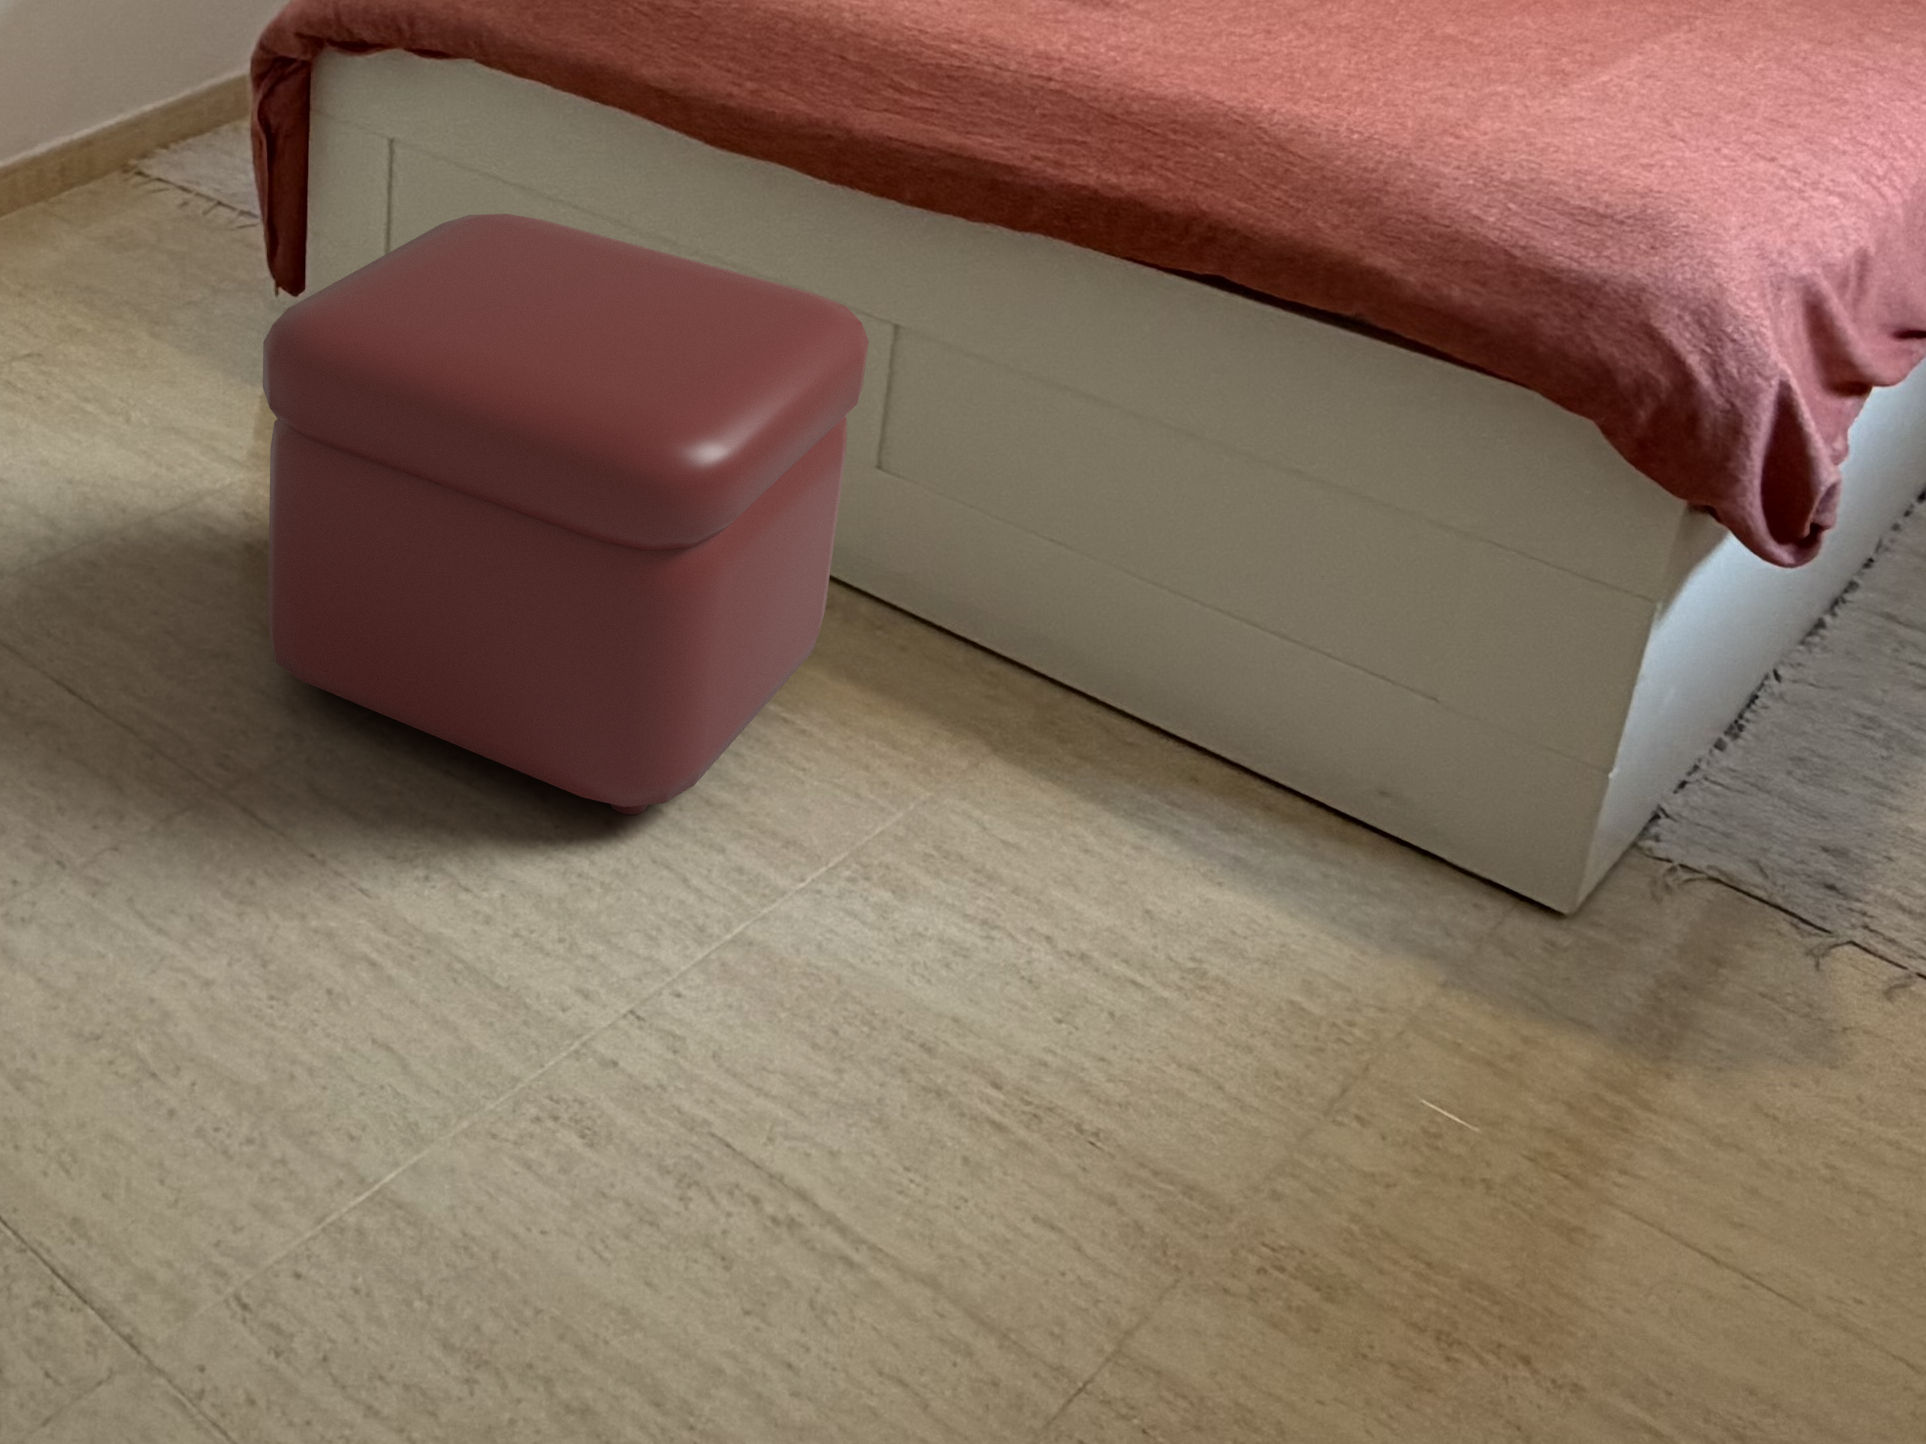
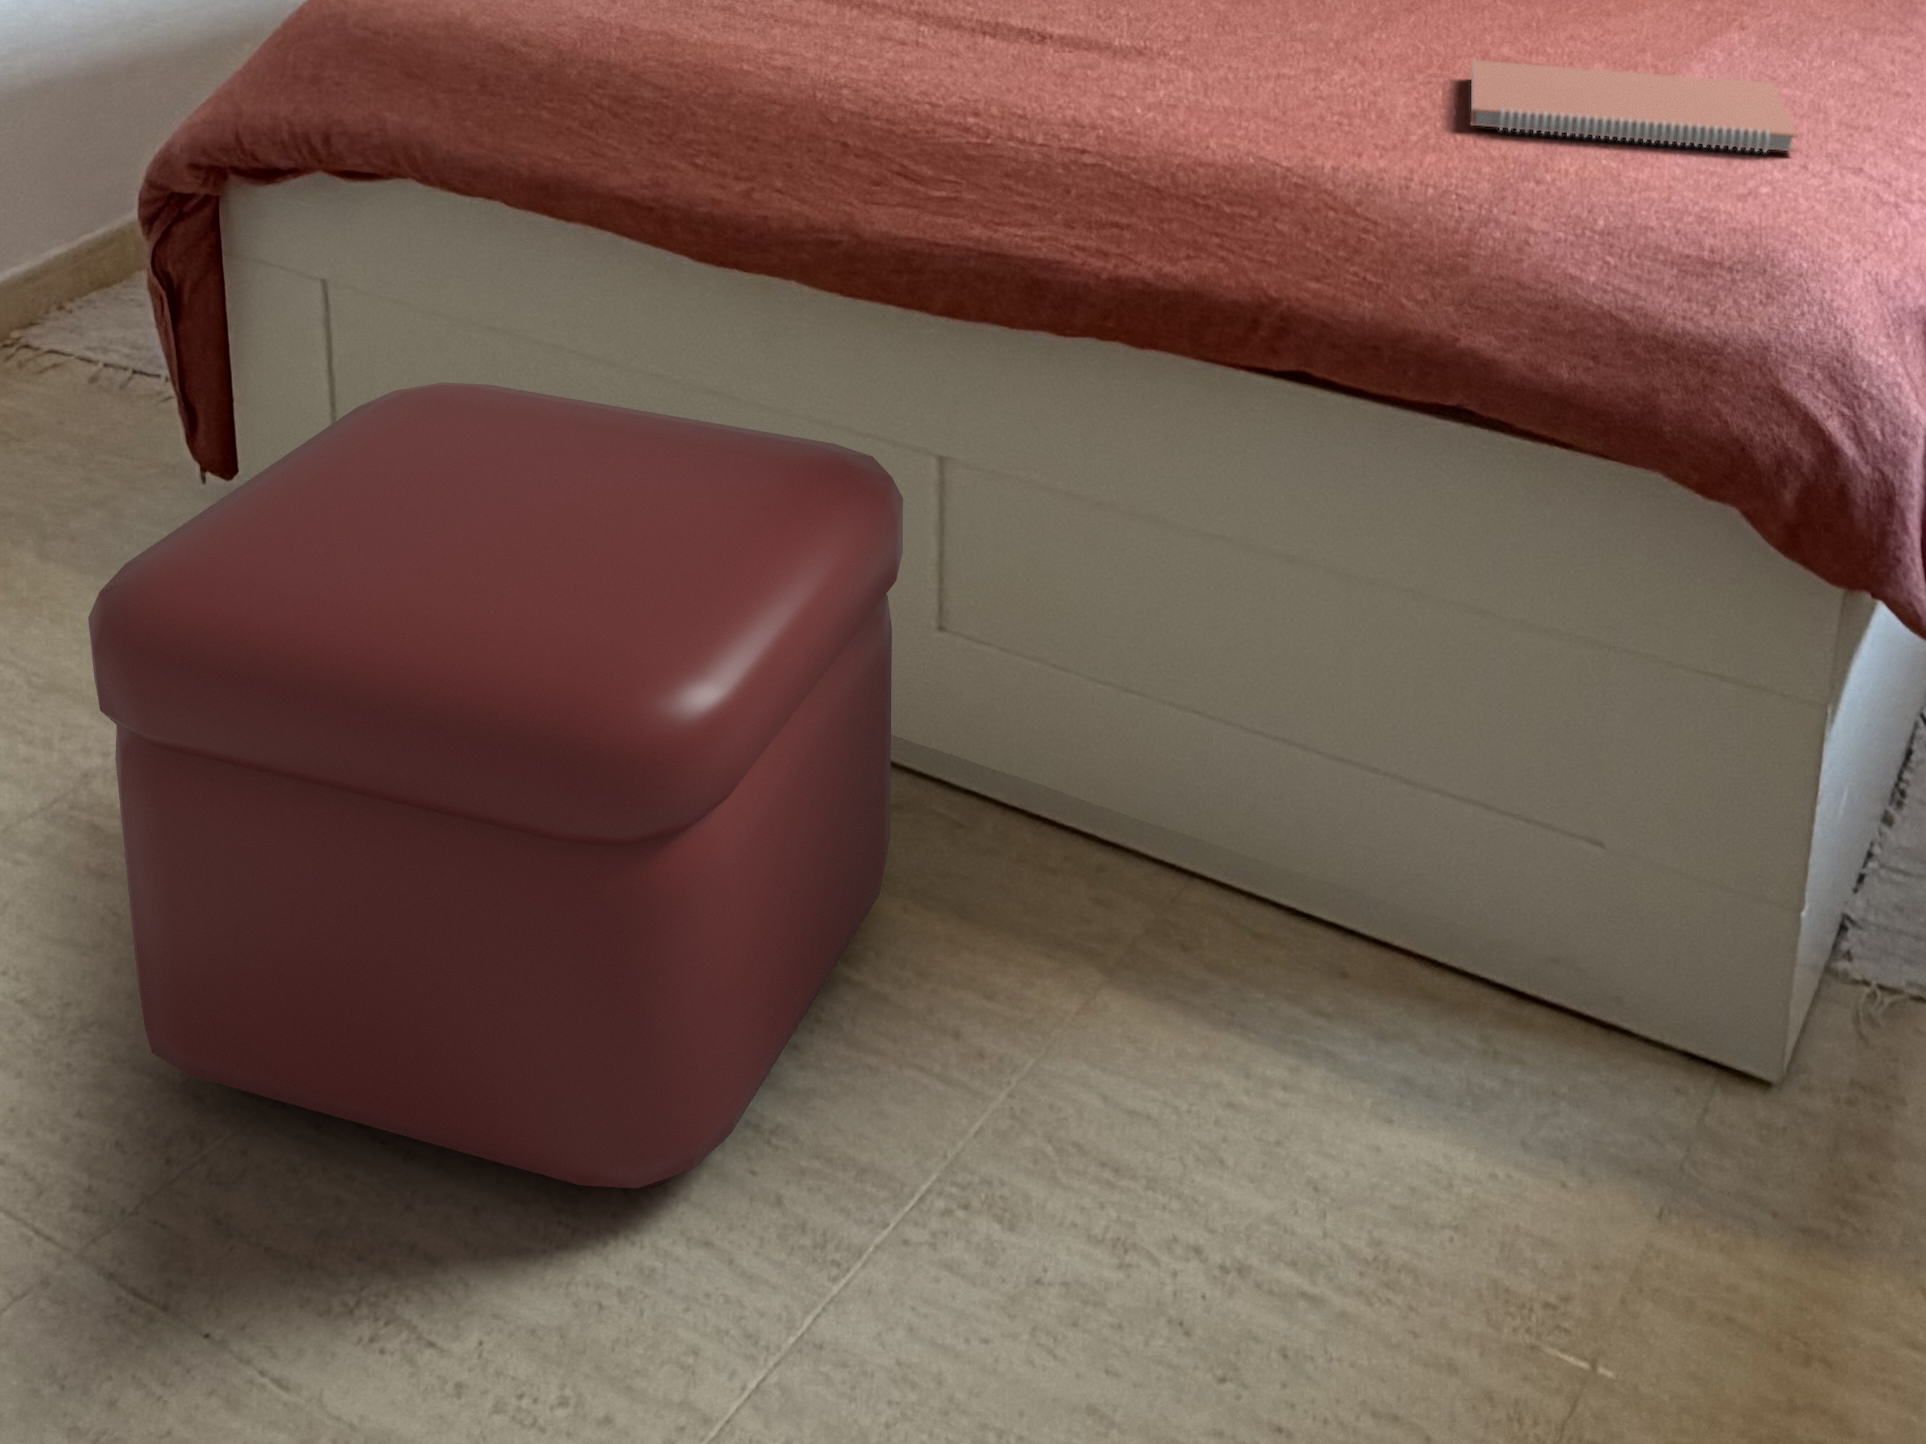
notebook: none [1404,34,1719,138] -> present [1471,60,1797,152]

